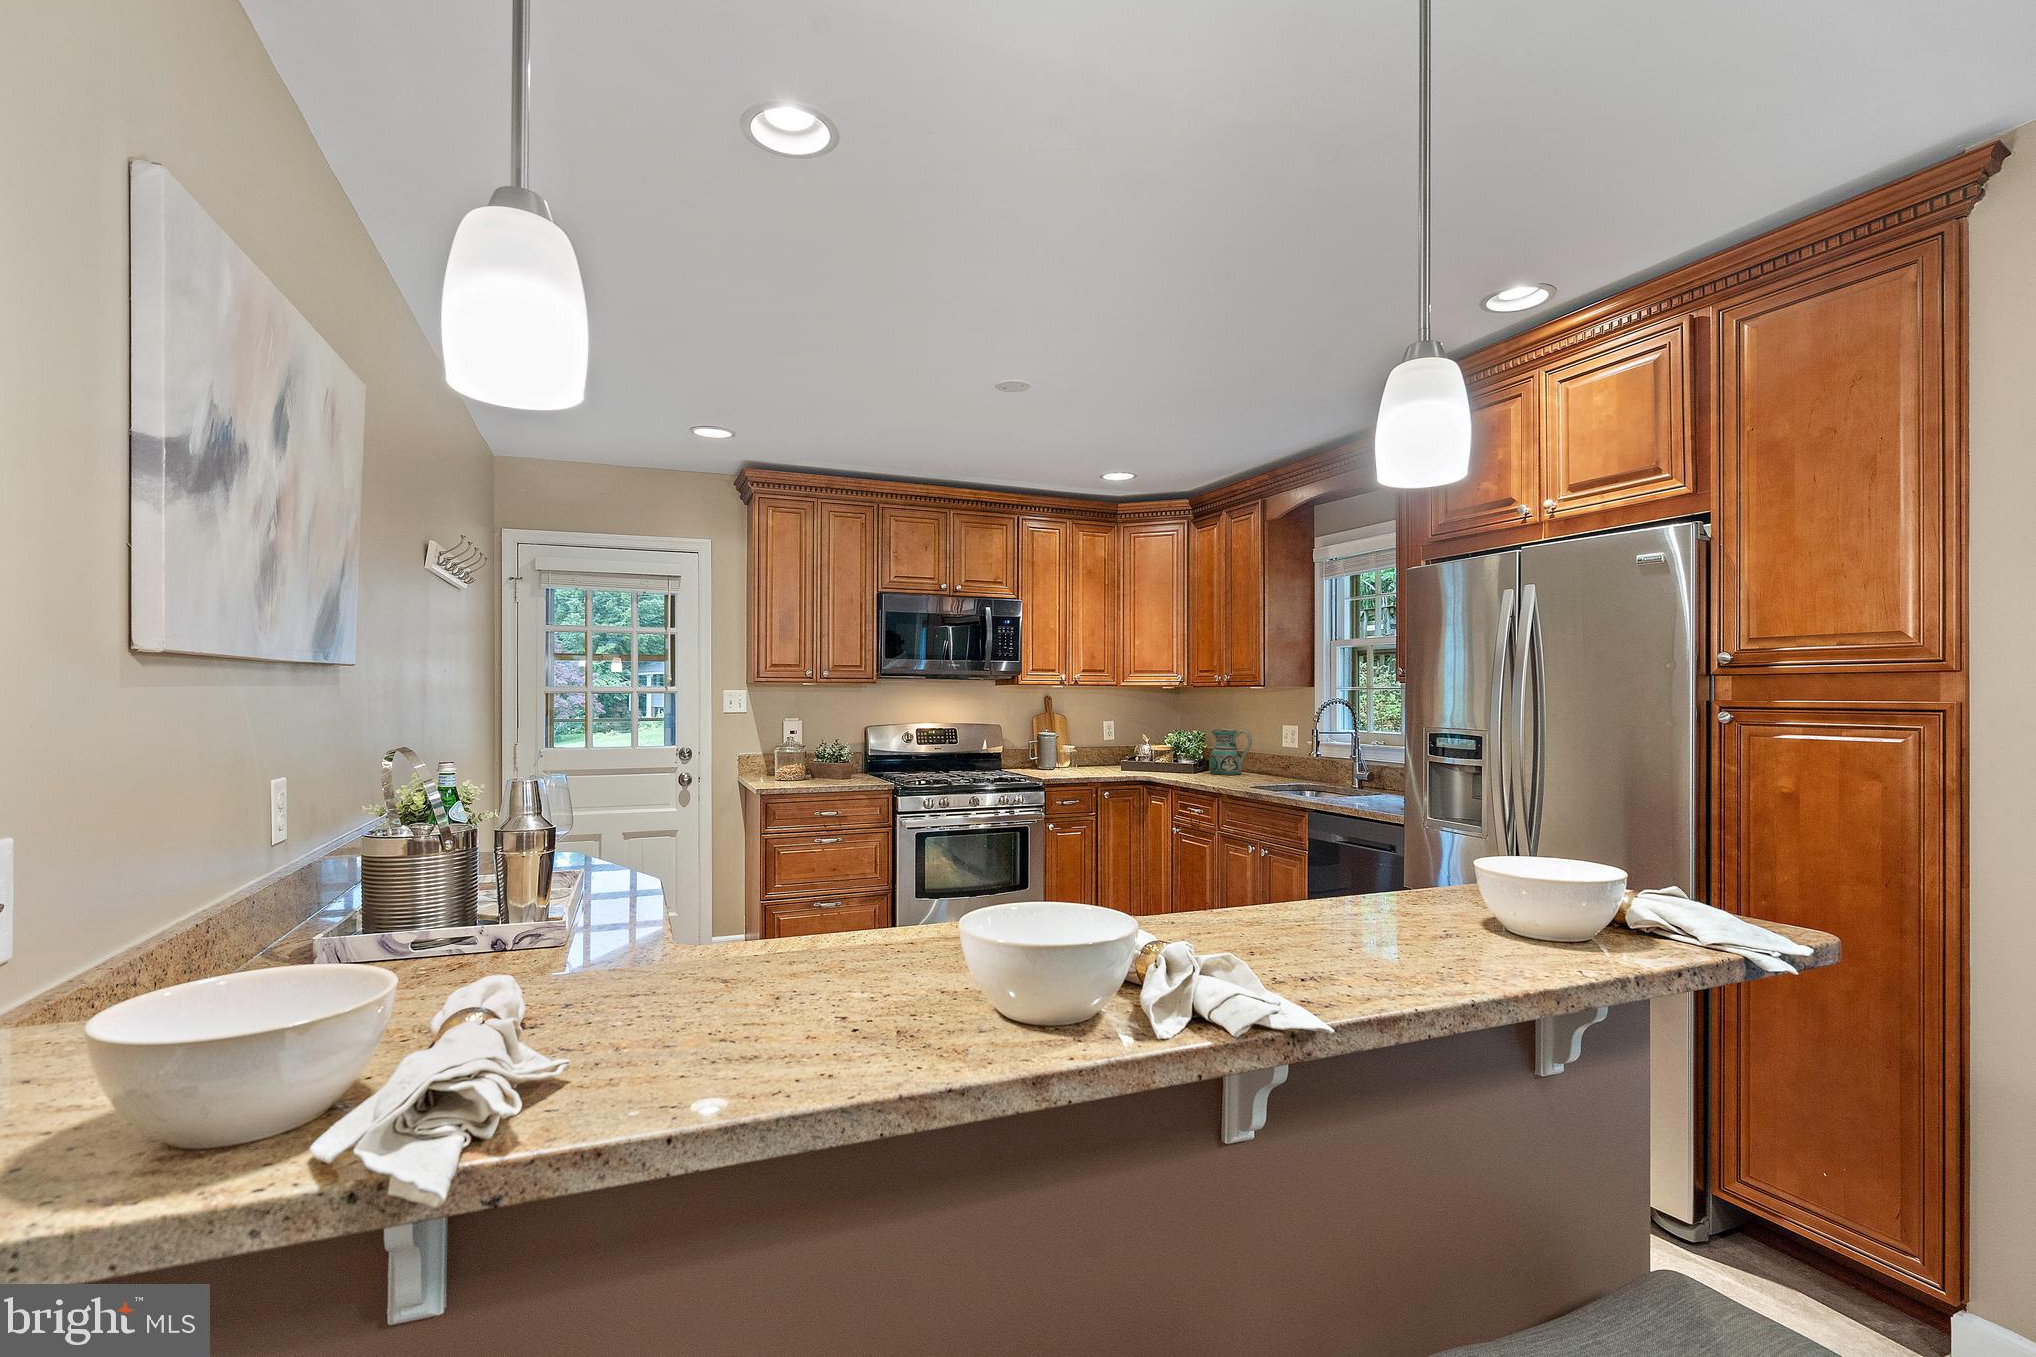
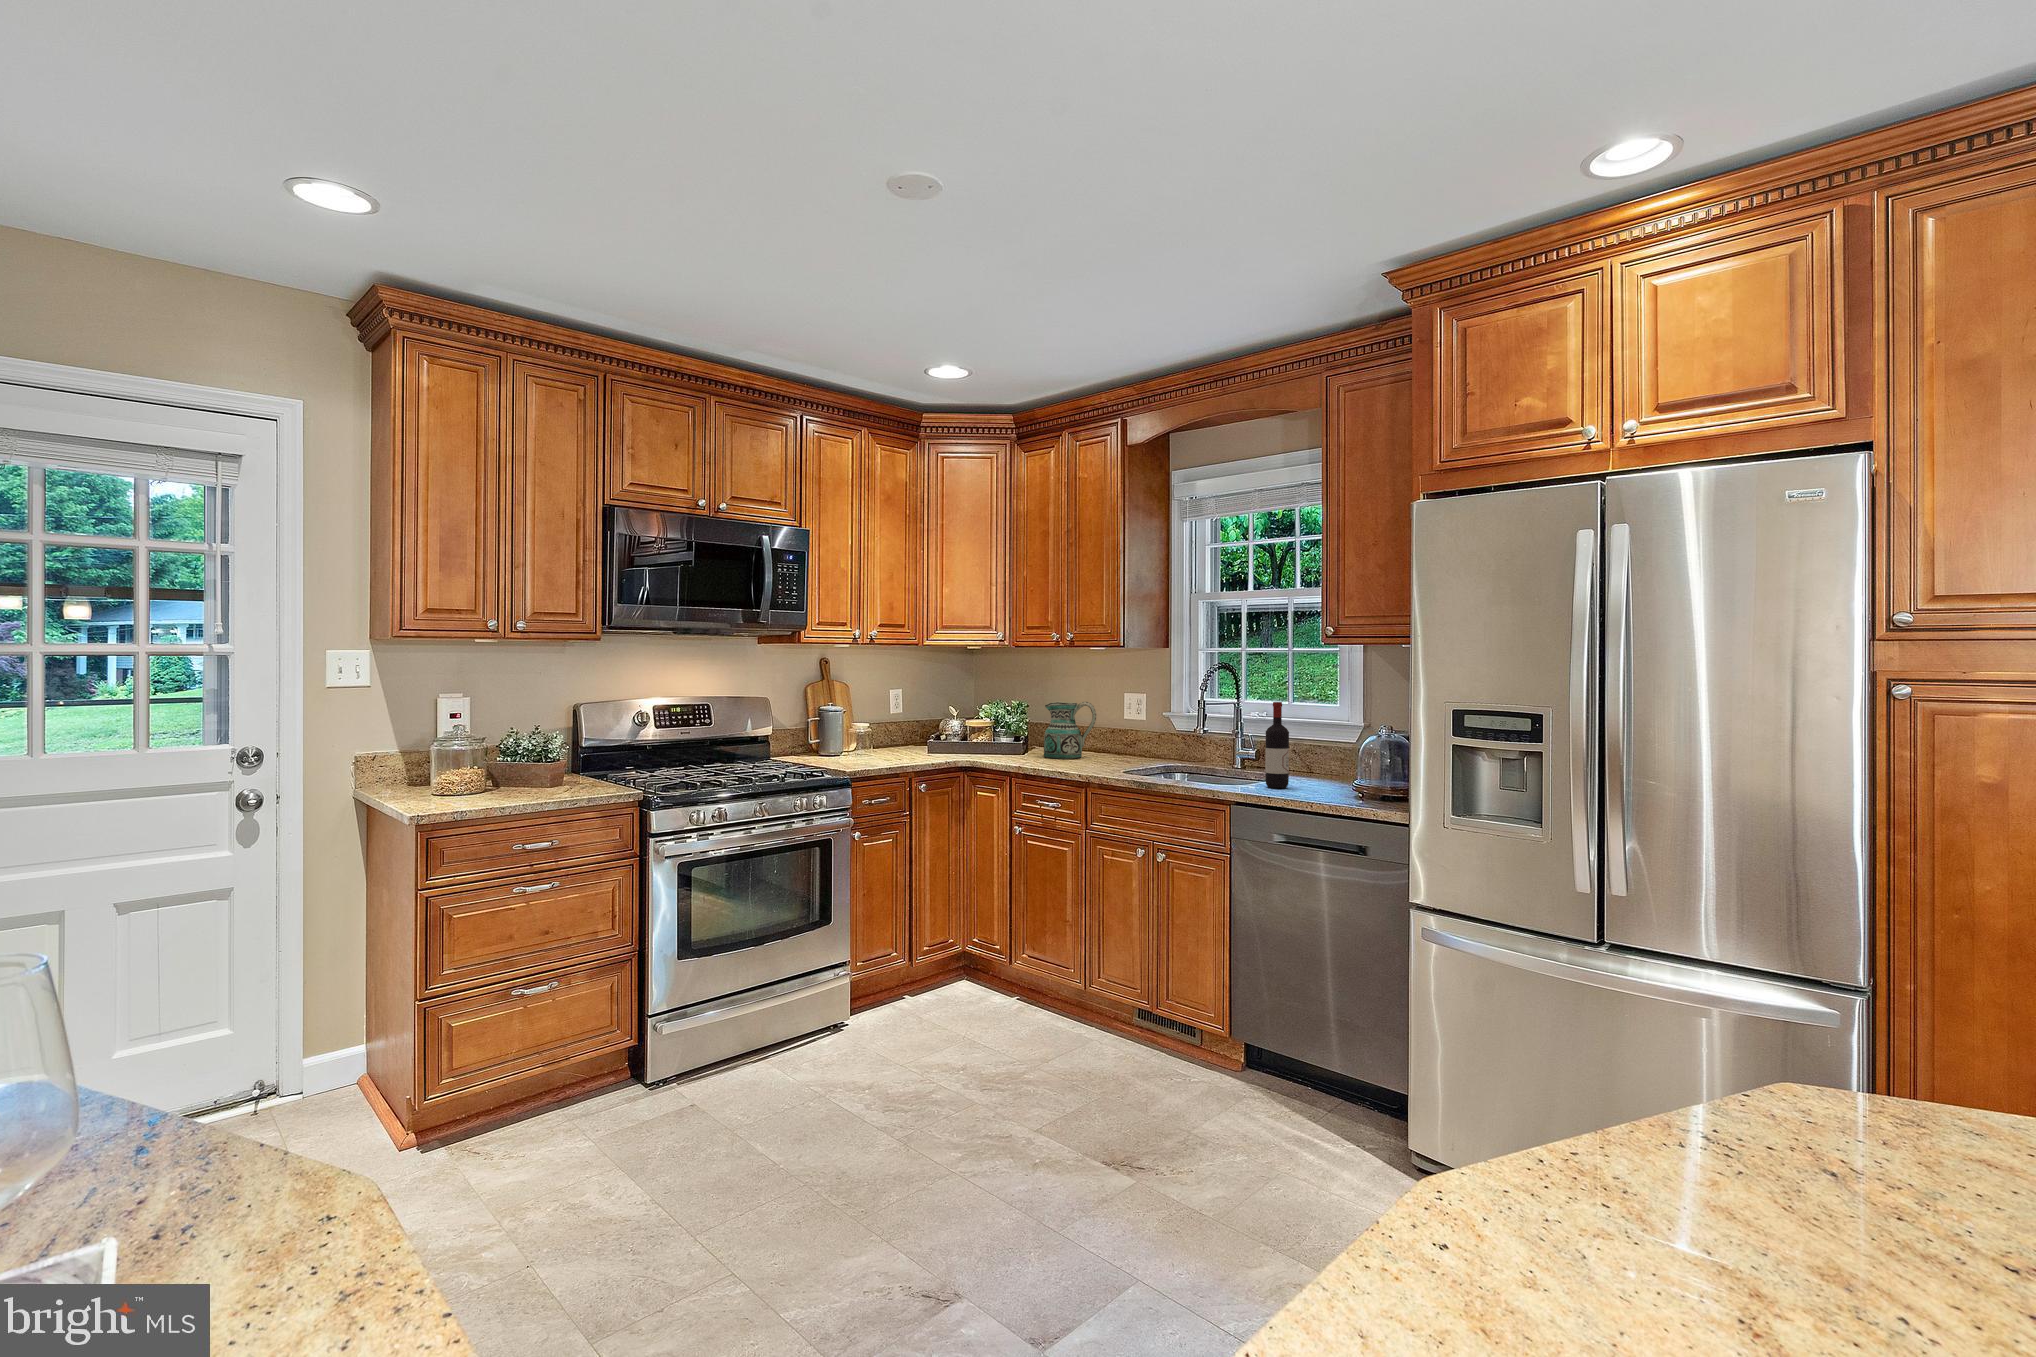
wine bottle: none [1342,730,1361,799] -> present [1265,702,1289,788]

